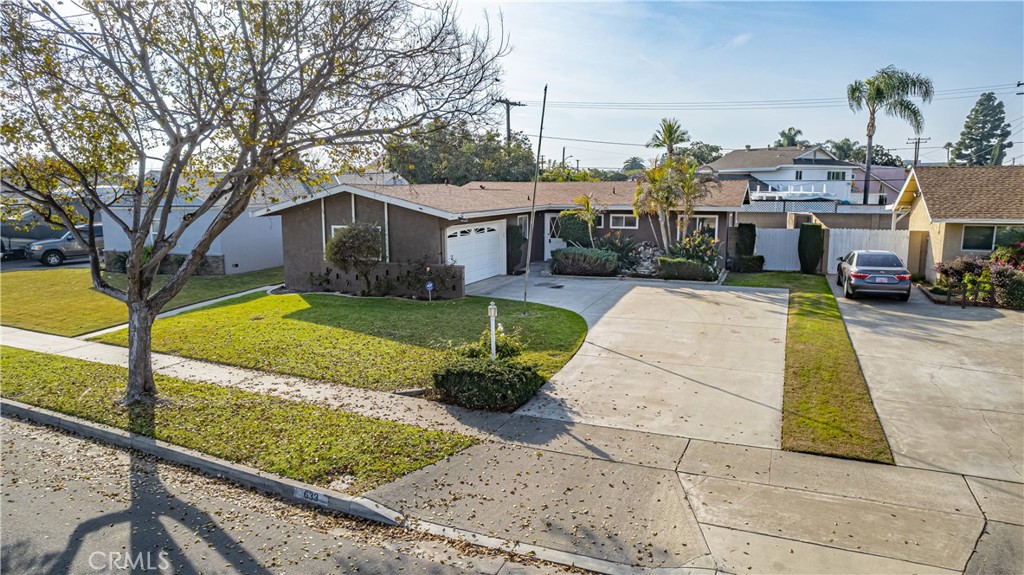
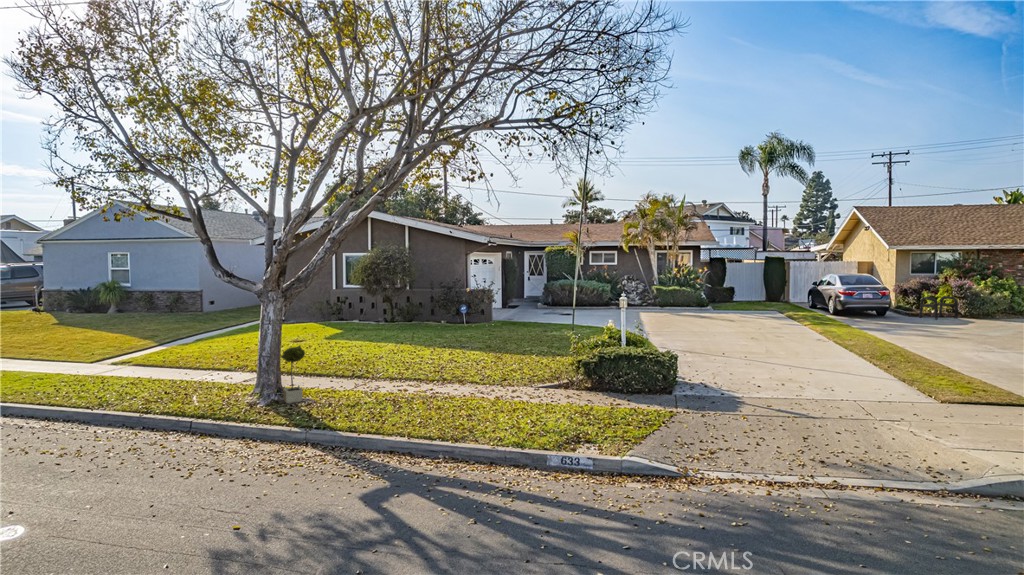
potted tree: none [149,348,174,401] -> present [281,346,305,403]

